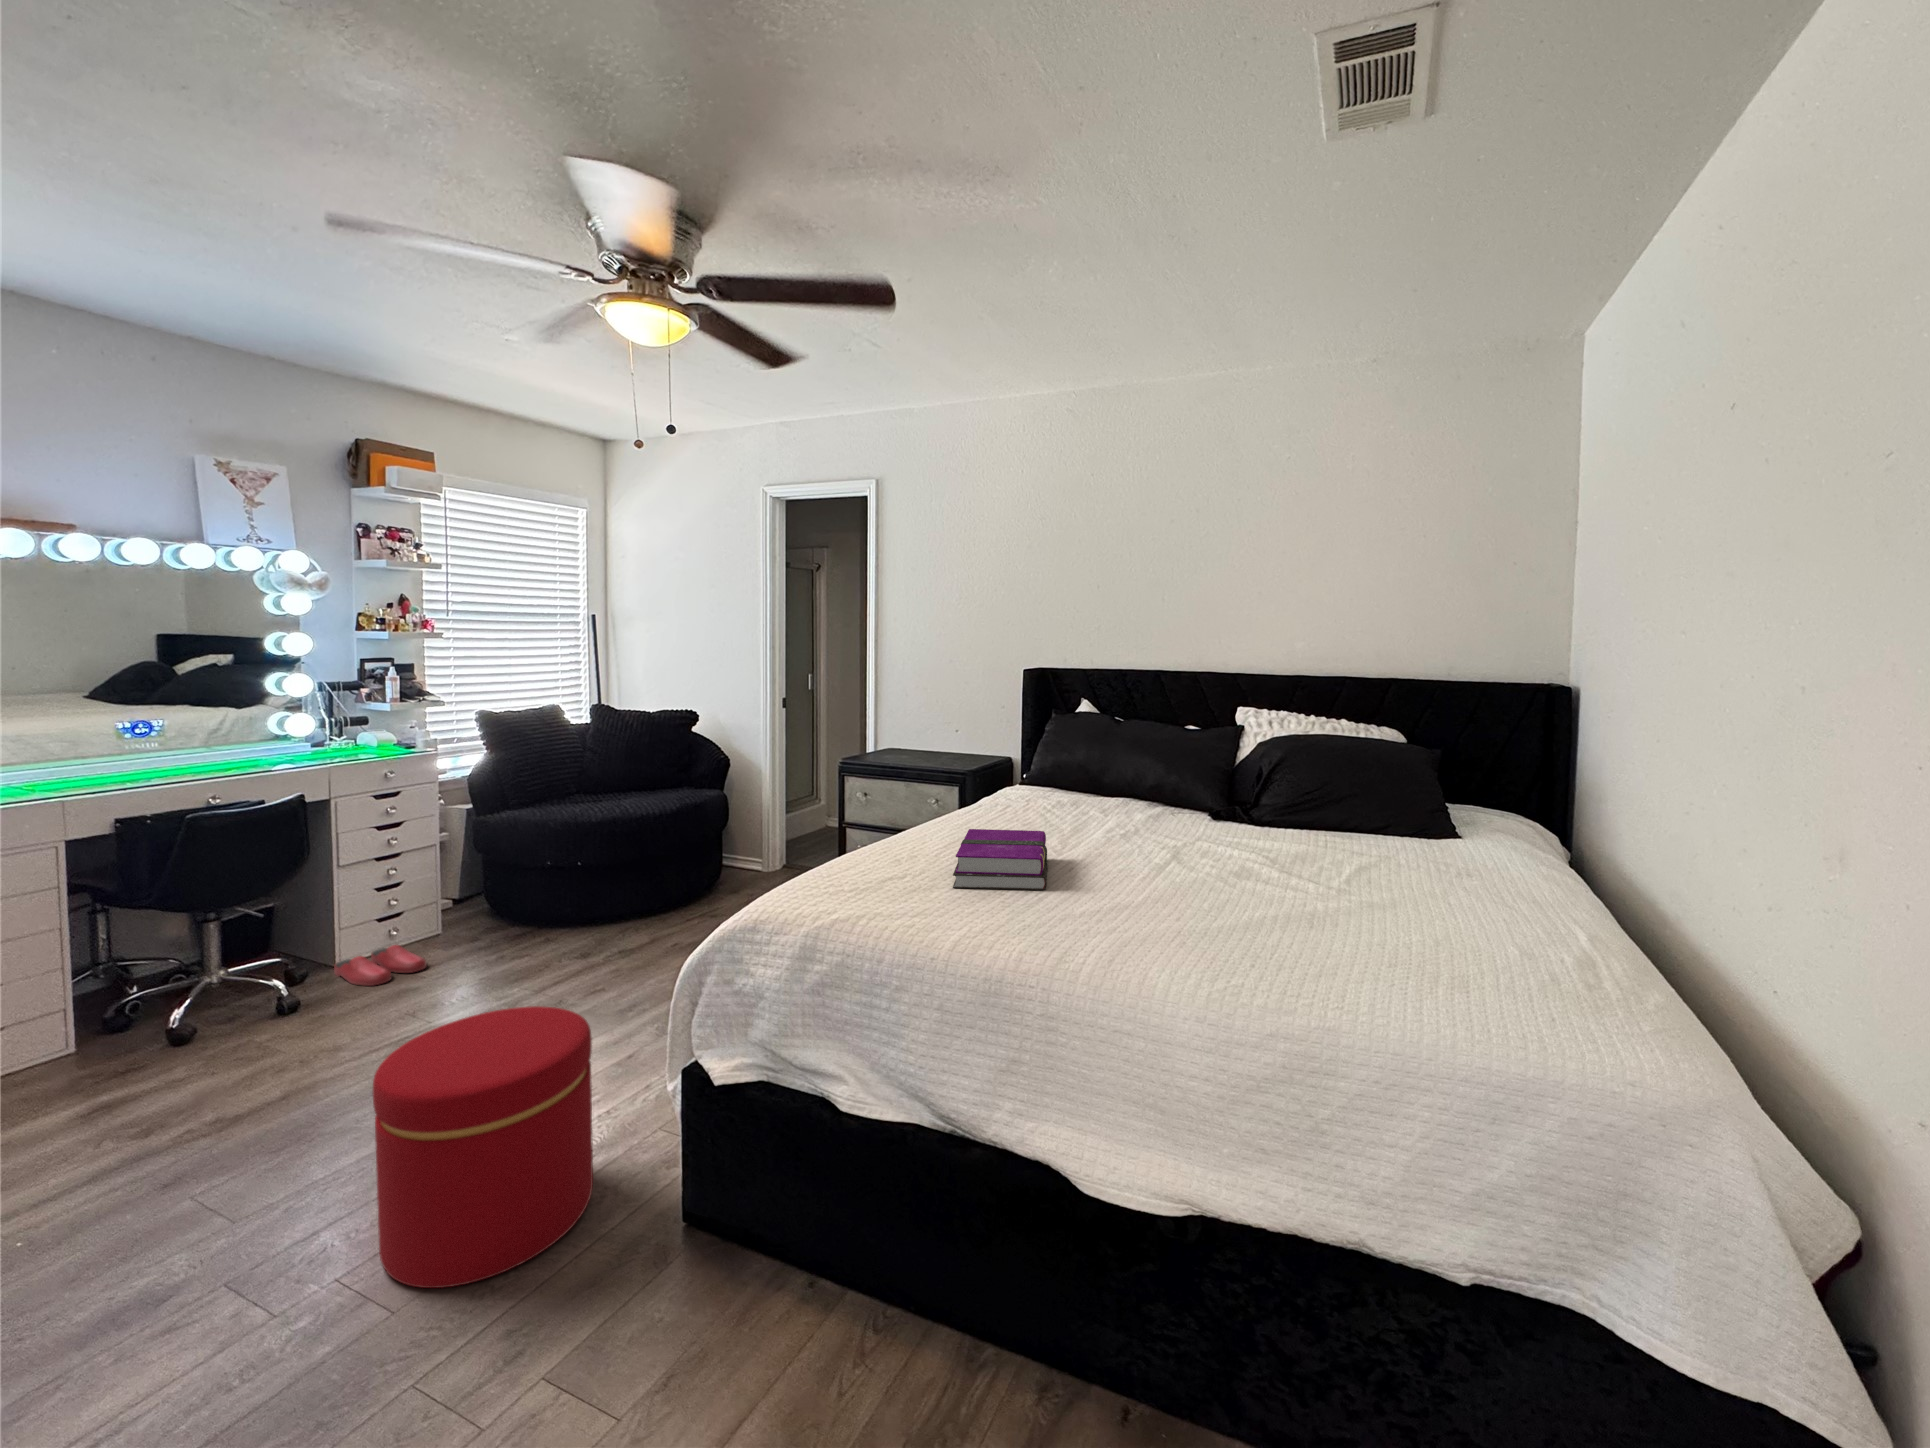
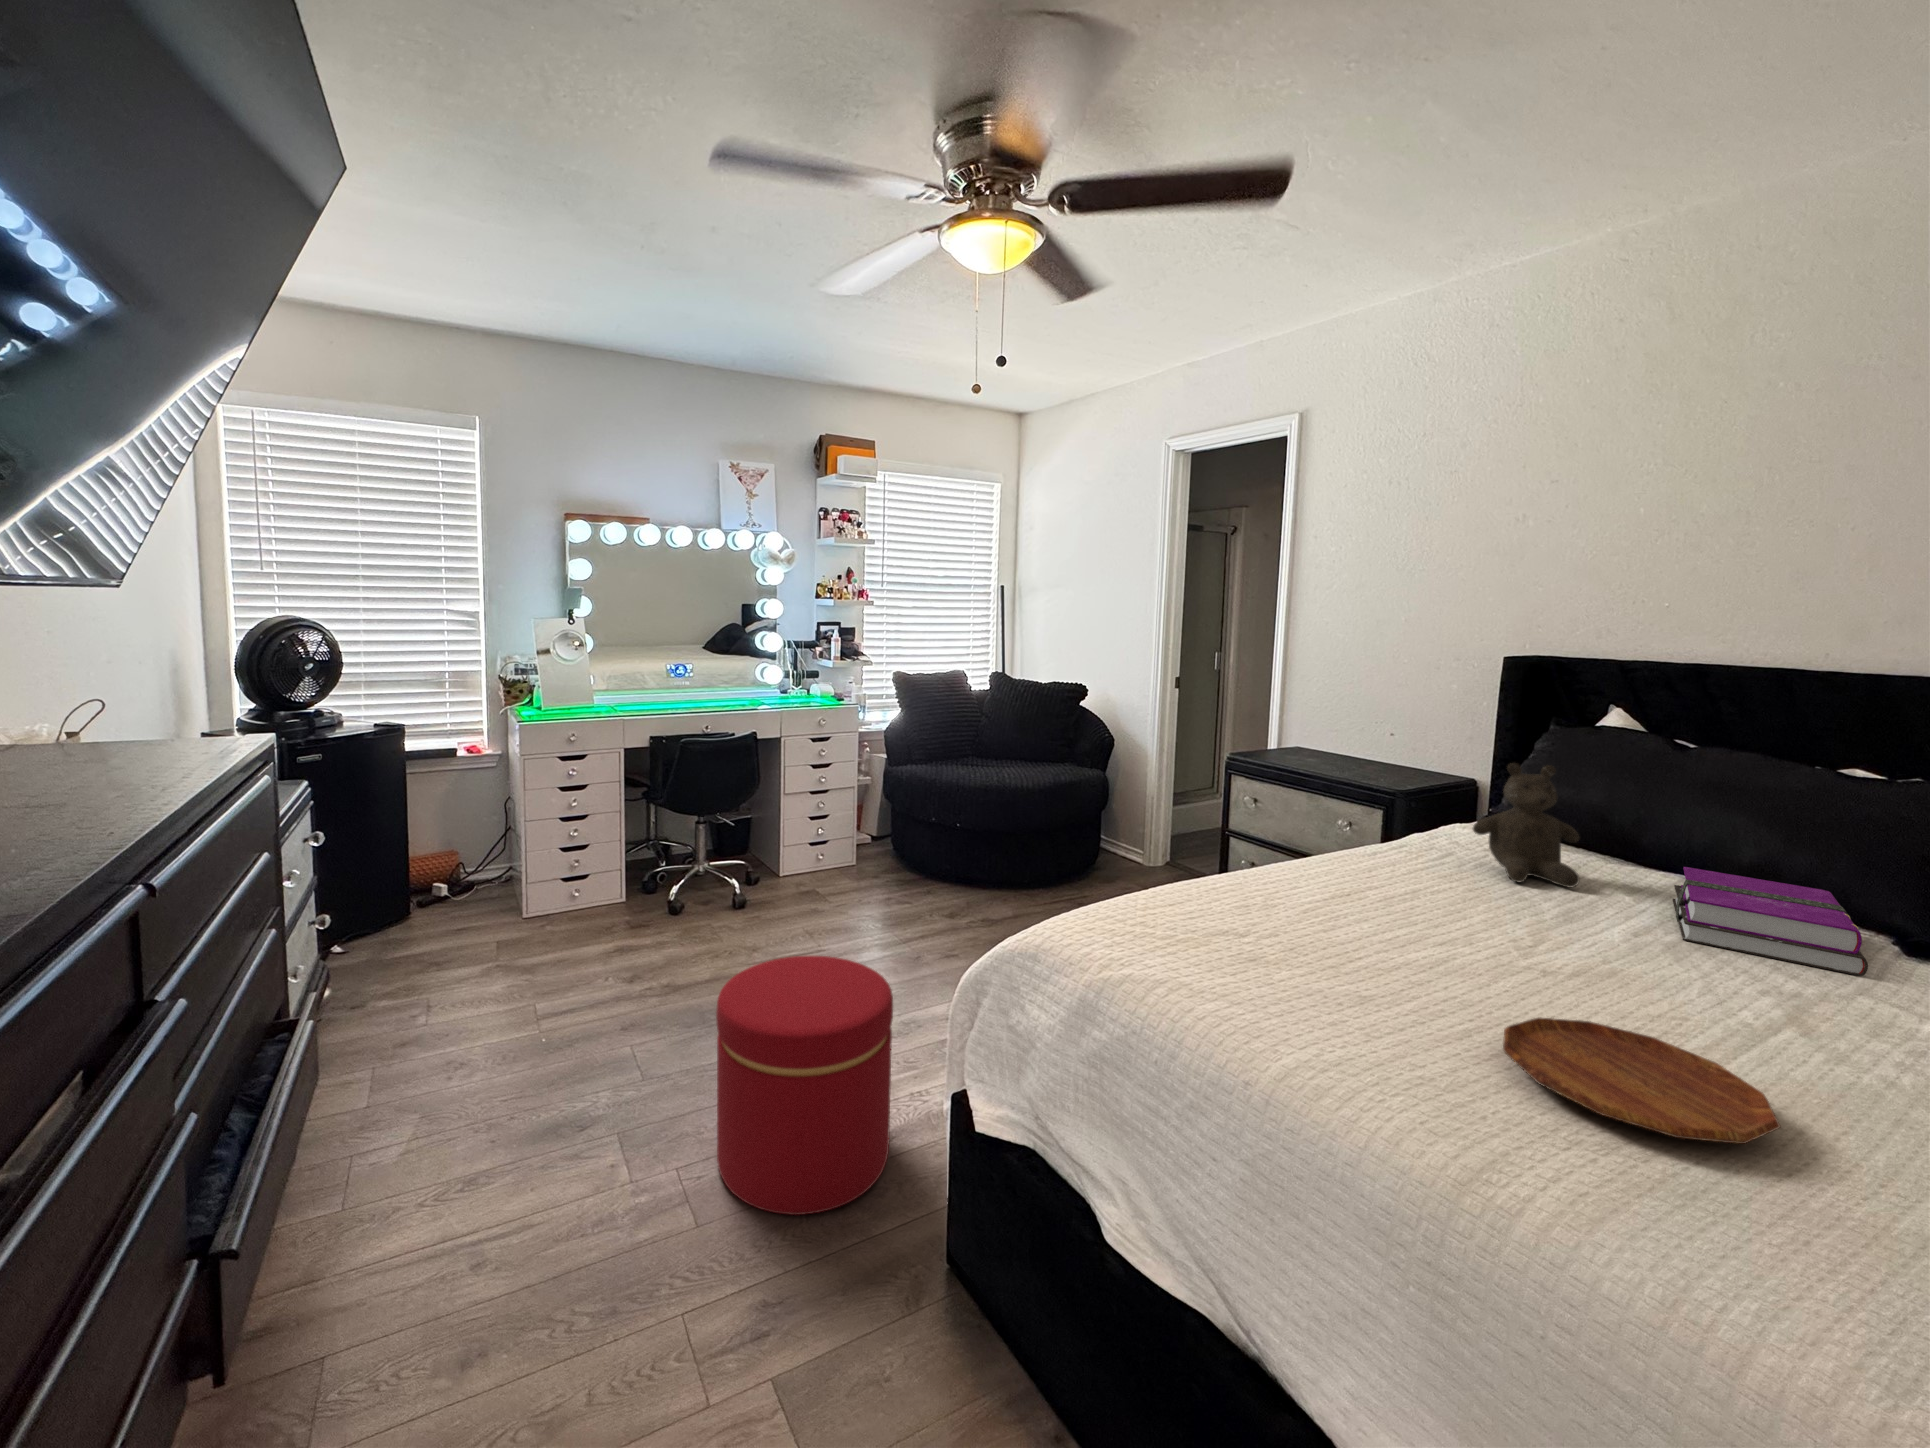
teddy bear: none [1023,740,1081,819] -> present [1473,763,1579,887]
hardback book: present [953,829,1048,890] -> present [1673,867,1868,976]
tray: none [1068,883,1185,926] -> present [1503,1018,1780,1144]
slippers: present [334,945,426,986] -> none [776,868,835,900]

